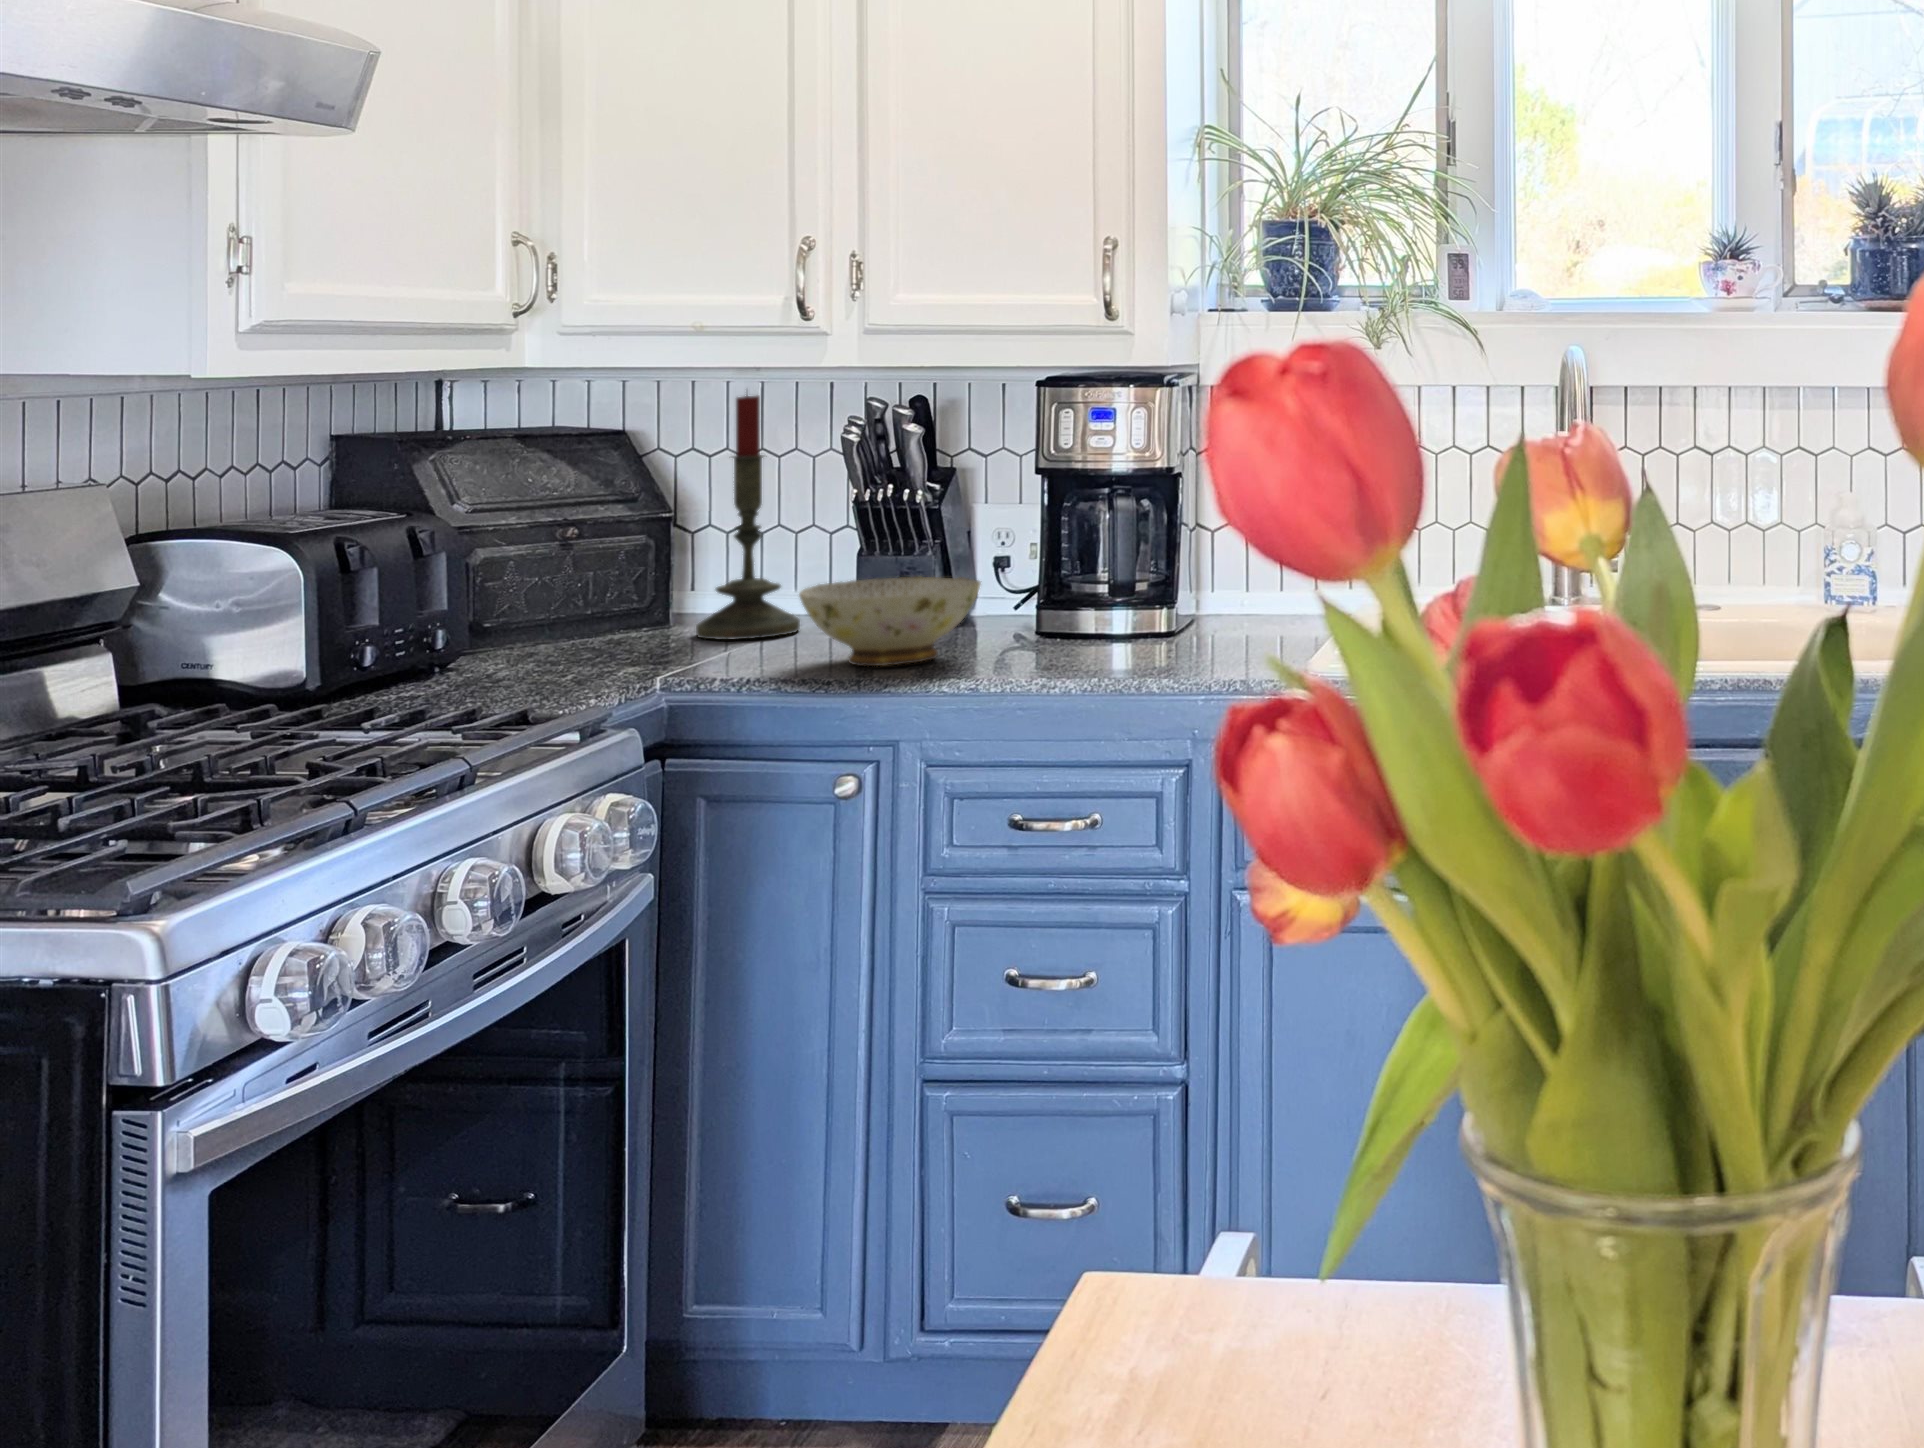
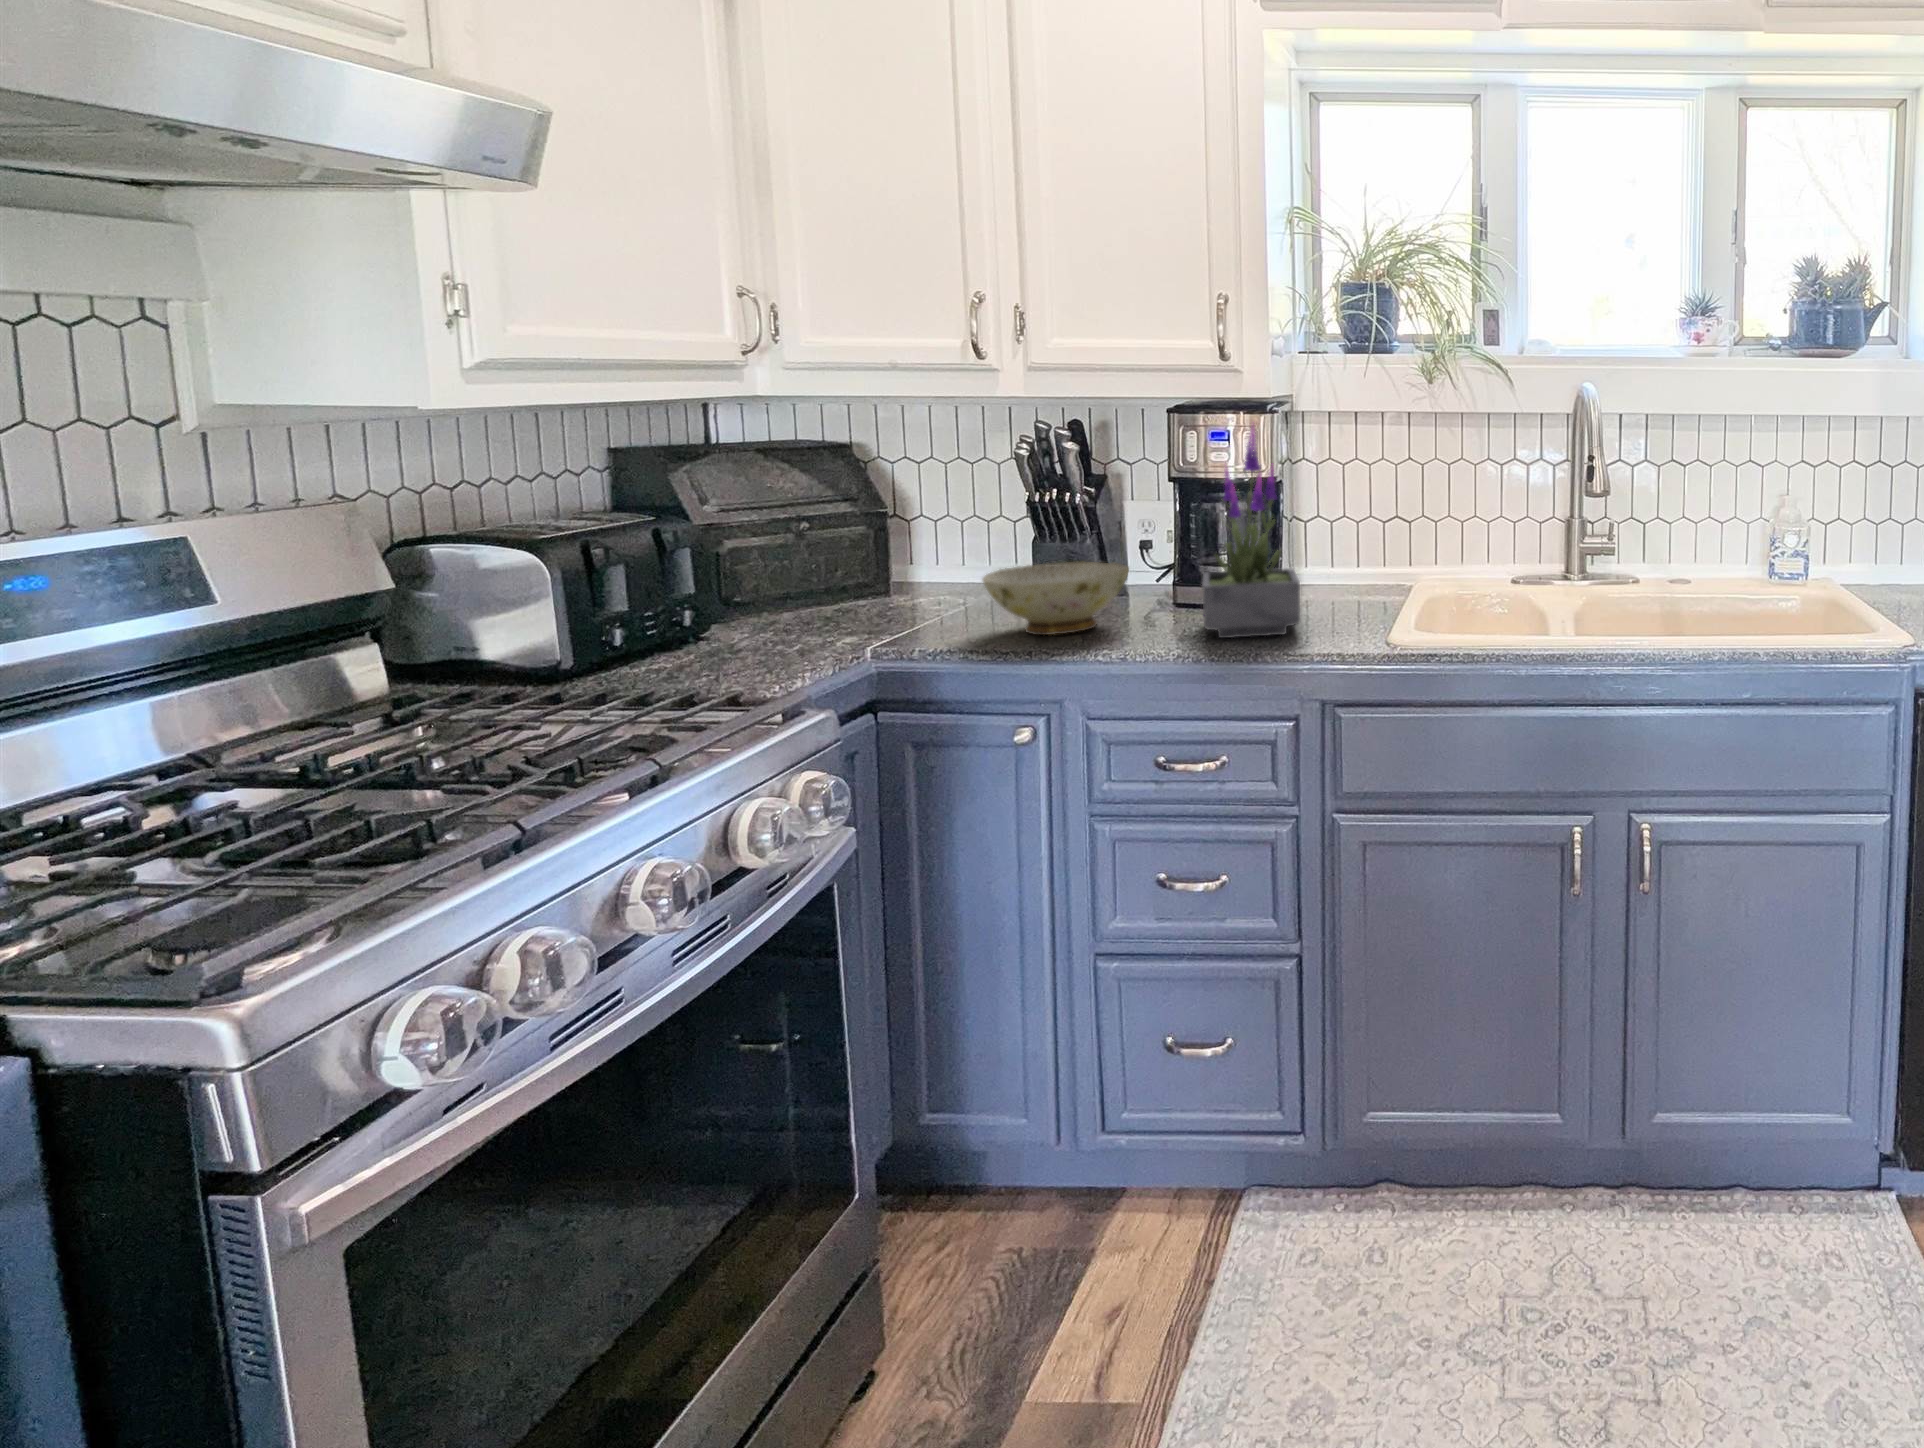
candle: present [696,395,800,640] -> none [910,413,993,609]
potted plant: none [1074,395,1196,670] -> present [1202,428,1300,638]

